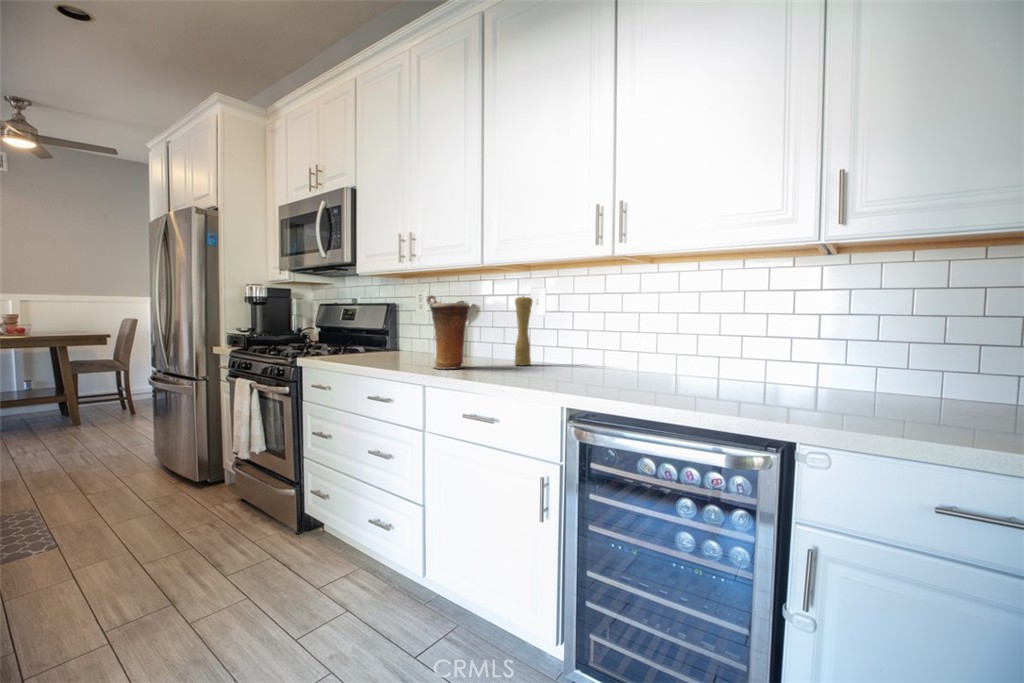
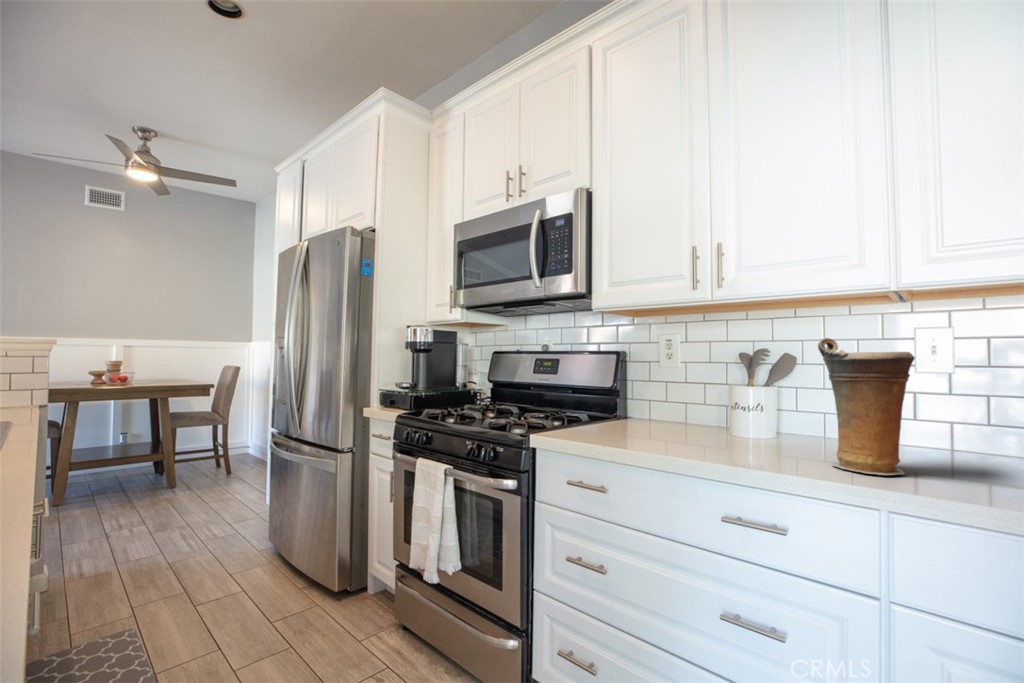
pepper mill: present [514,296,532,365] -> none [948,338,992,464]

